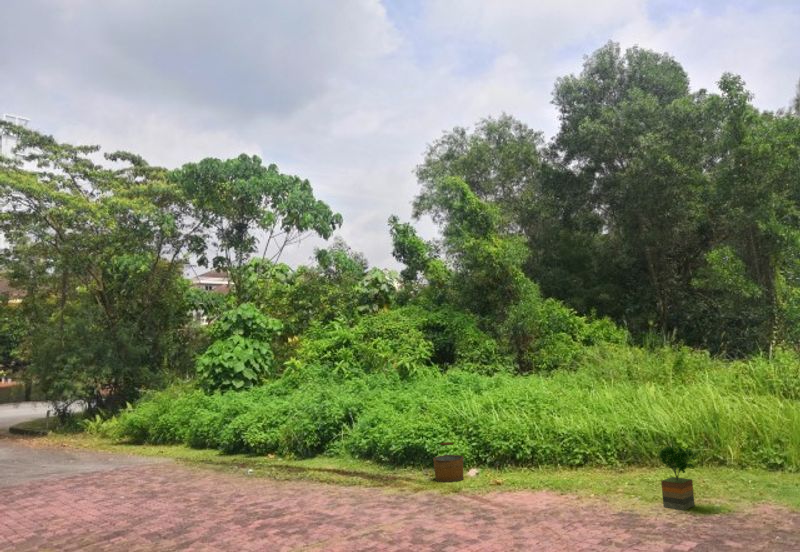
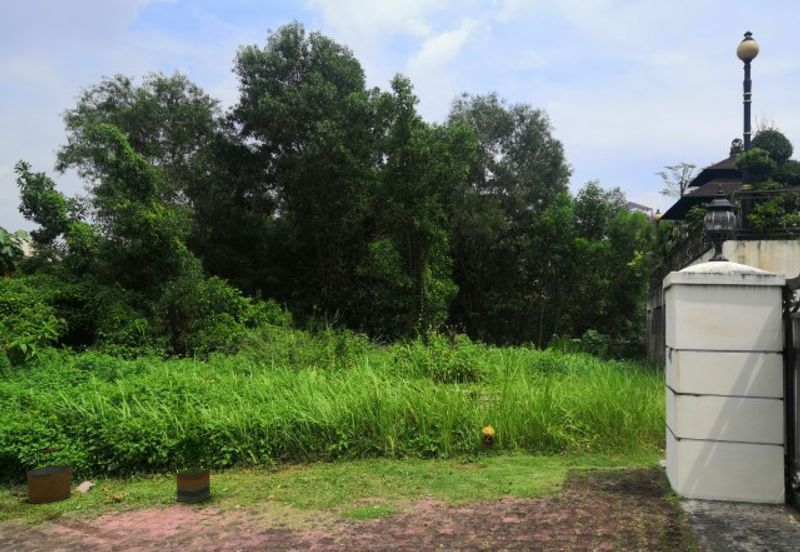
potted tree: present [659,447,696,510] -> present [176,436,215,503]

